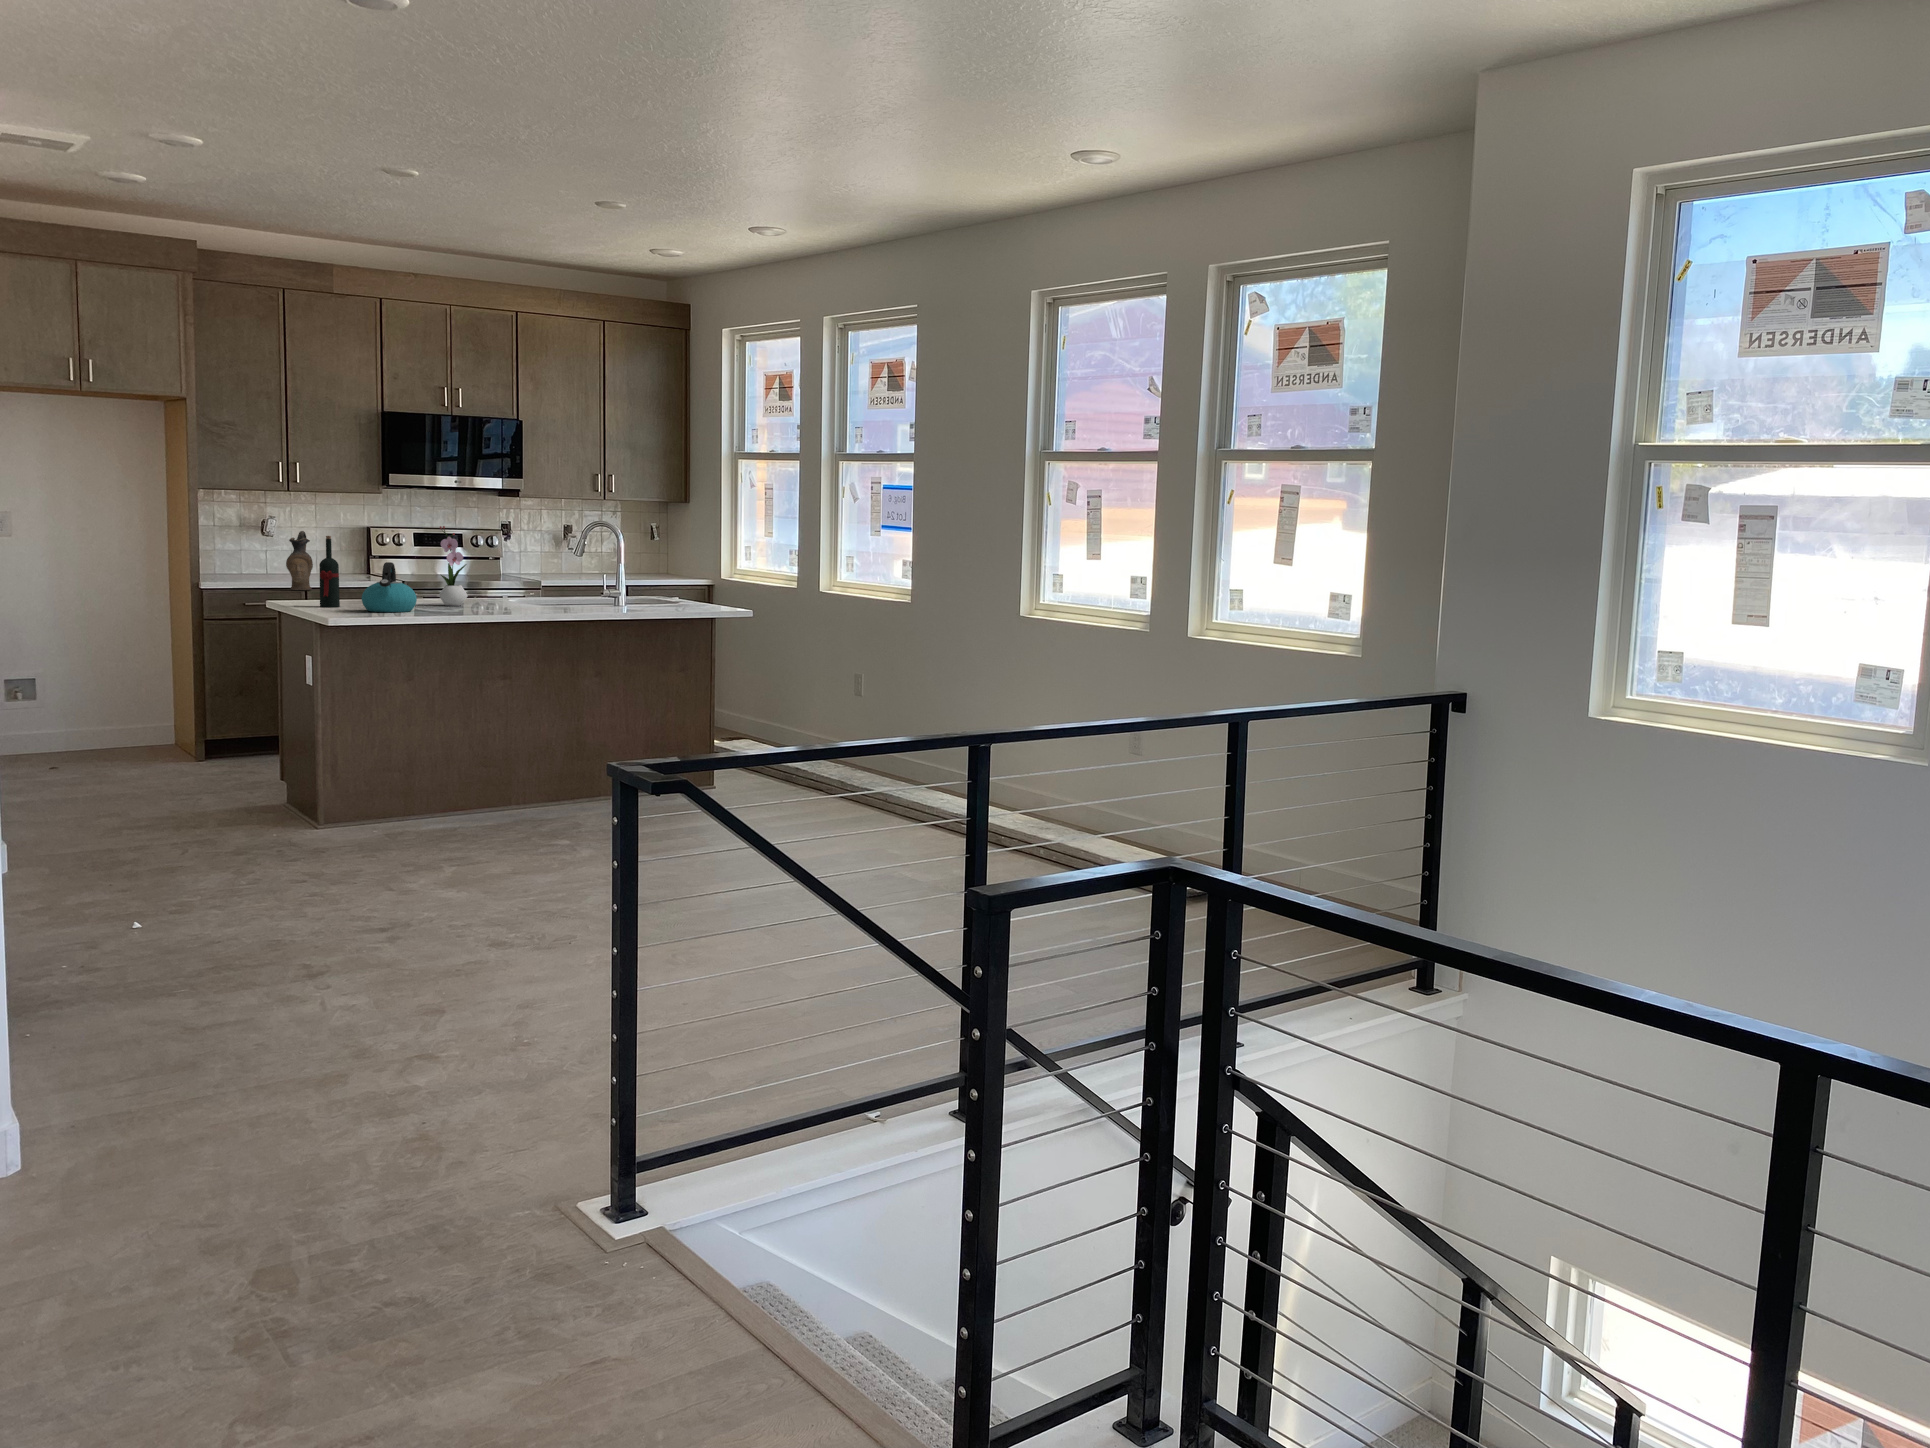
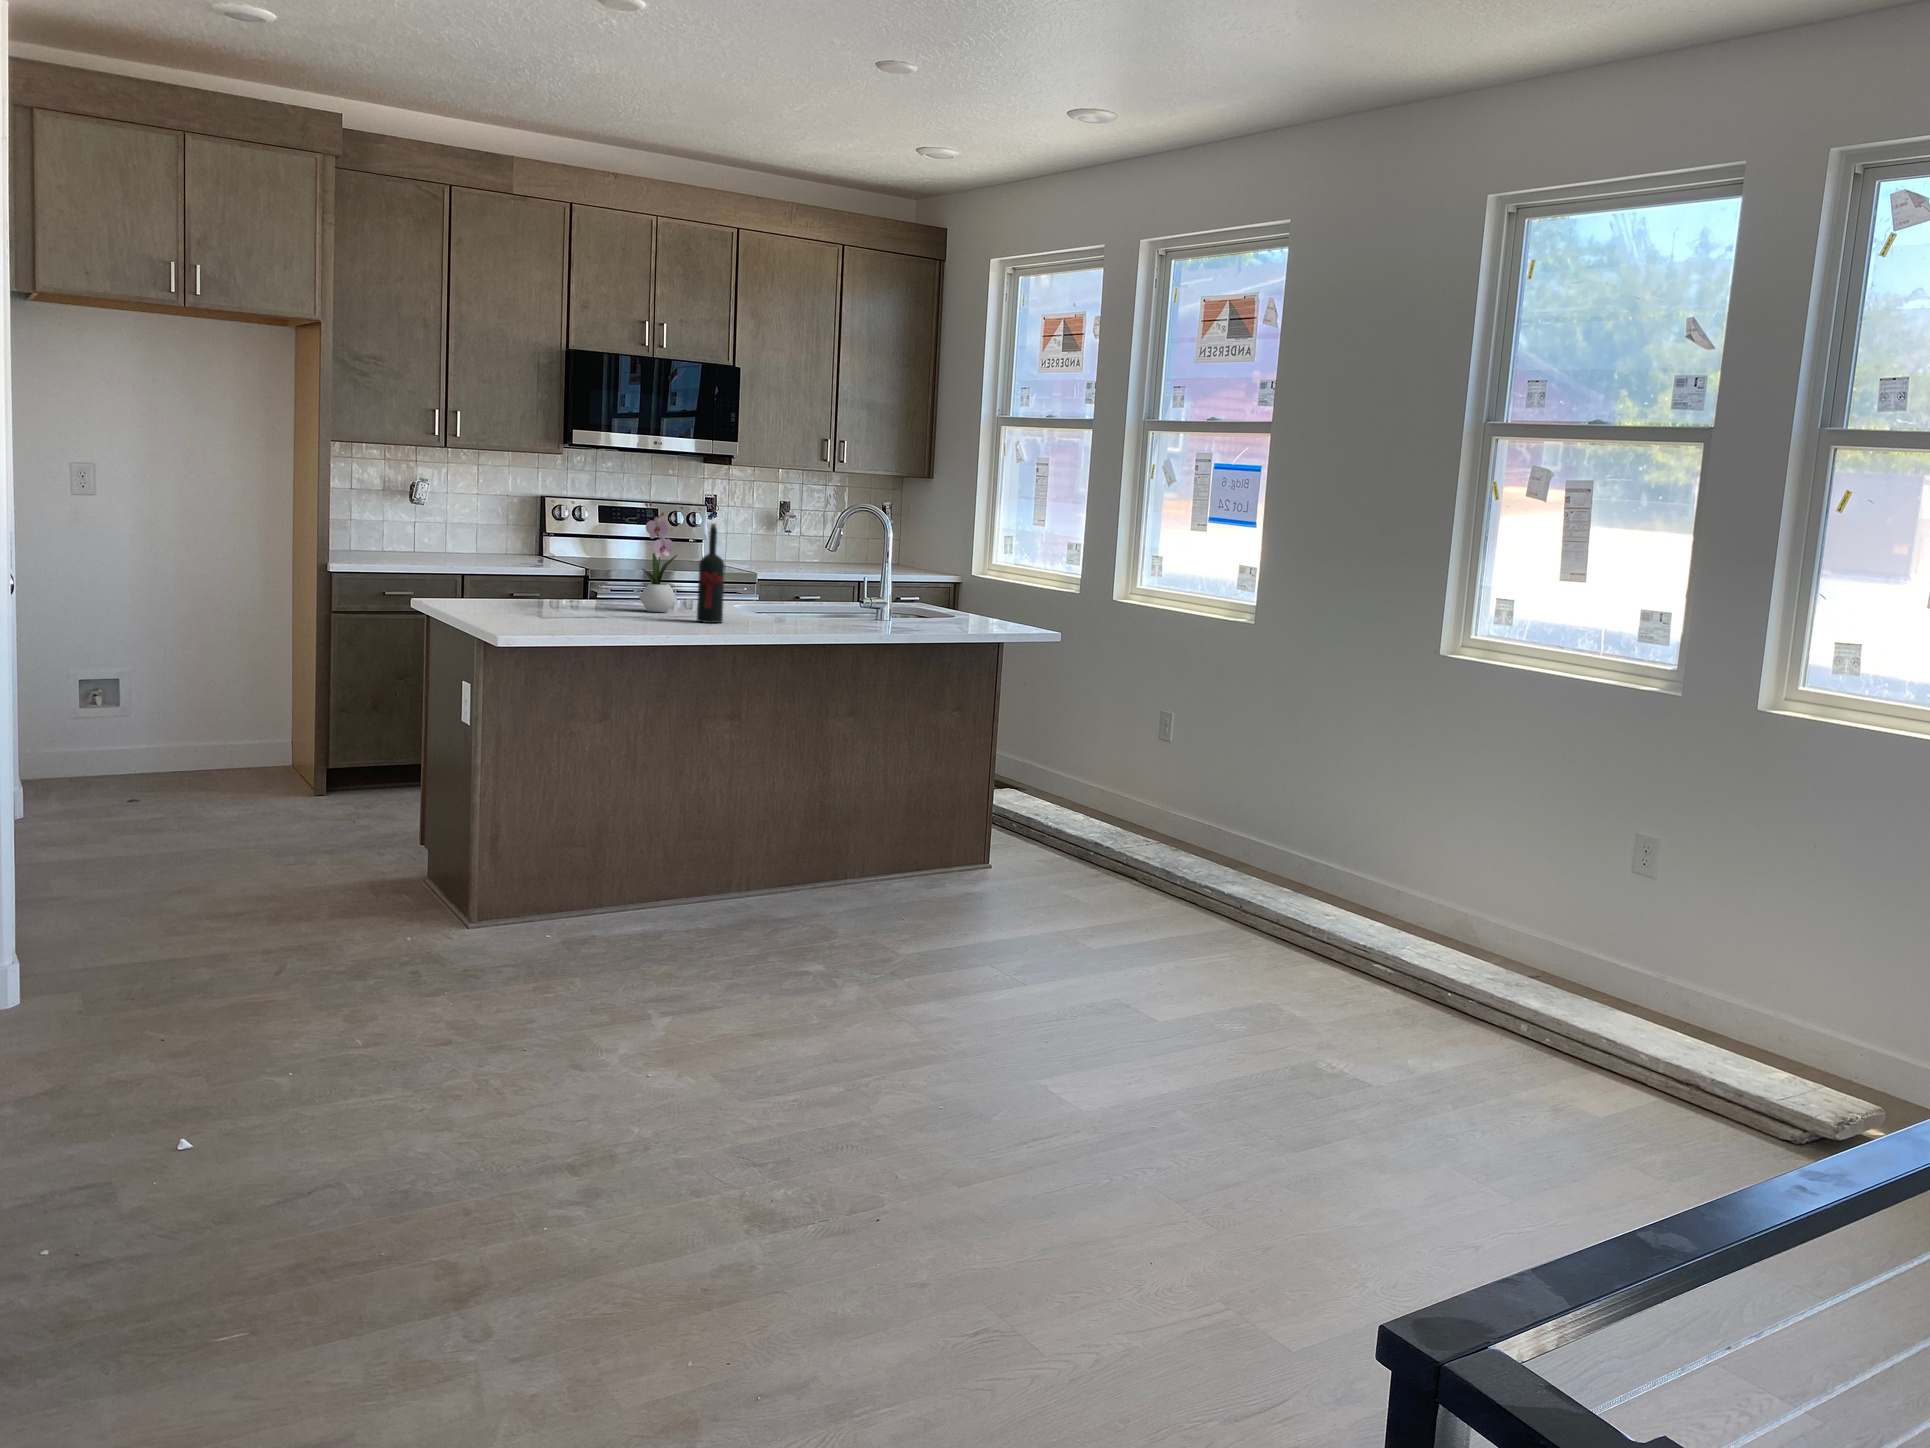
ceramic pitcher: present [286,531,313,590] -> none [439,500,472,577]
wine bottle: present [319,536,340,607] -> present [697,523,725,623]
kettle: present [362,562,417,612] -> none [541,552,614,622]

